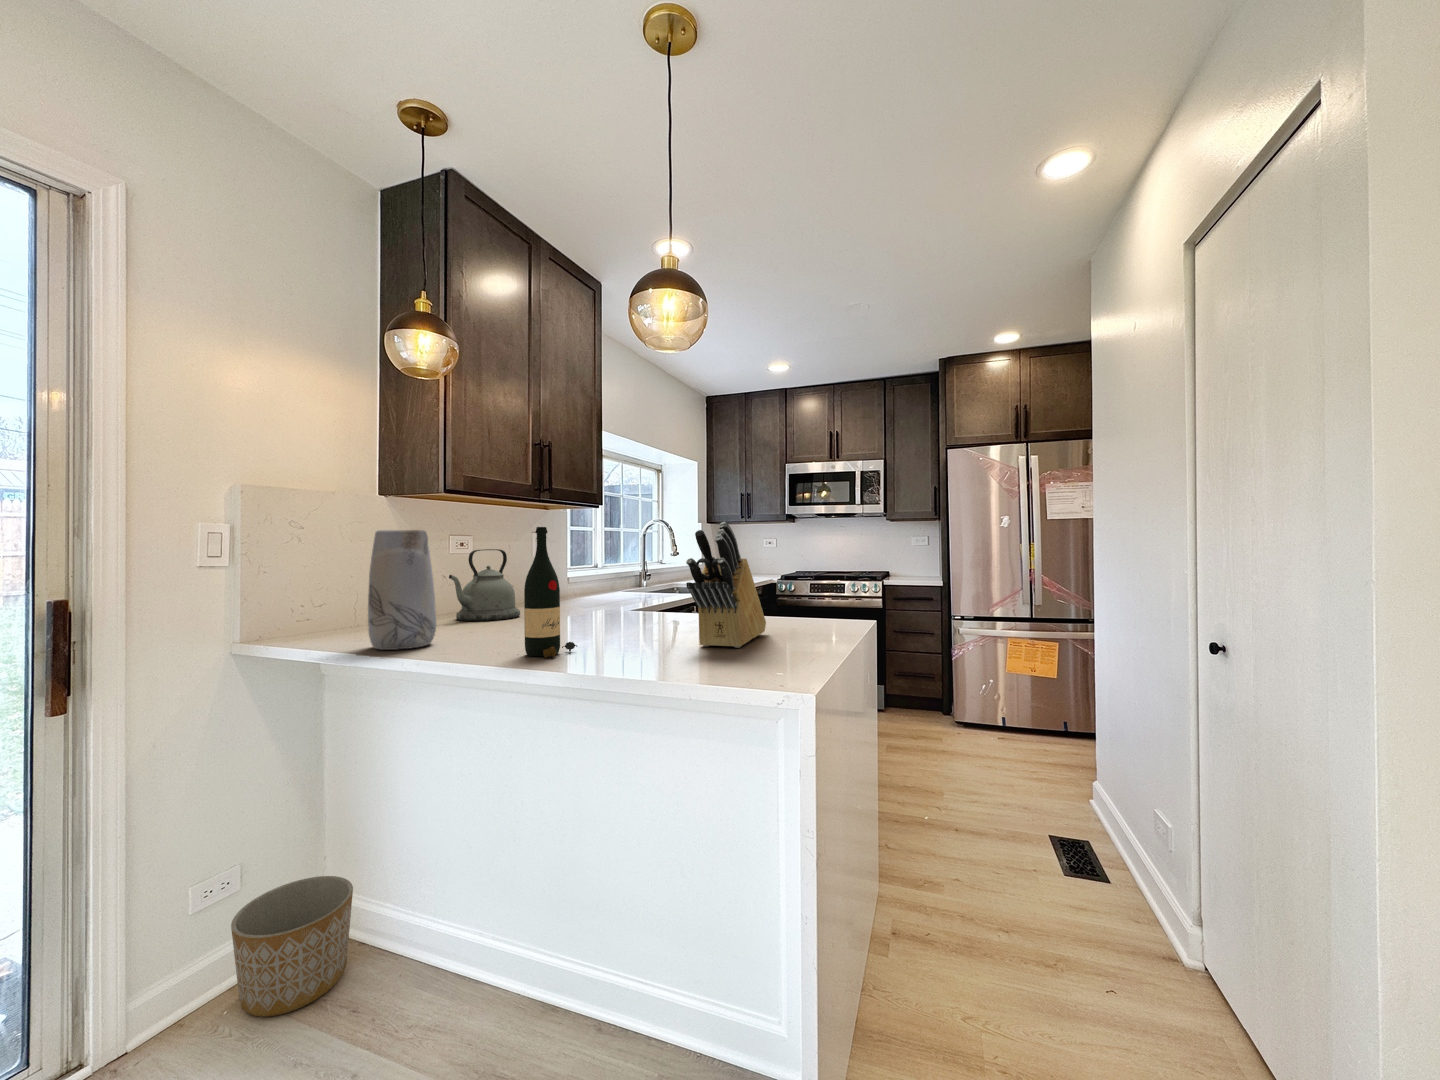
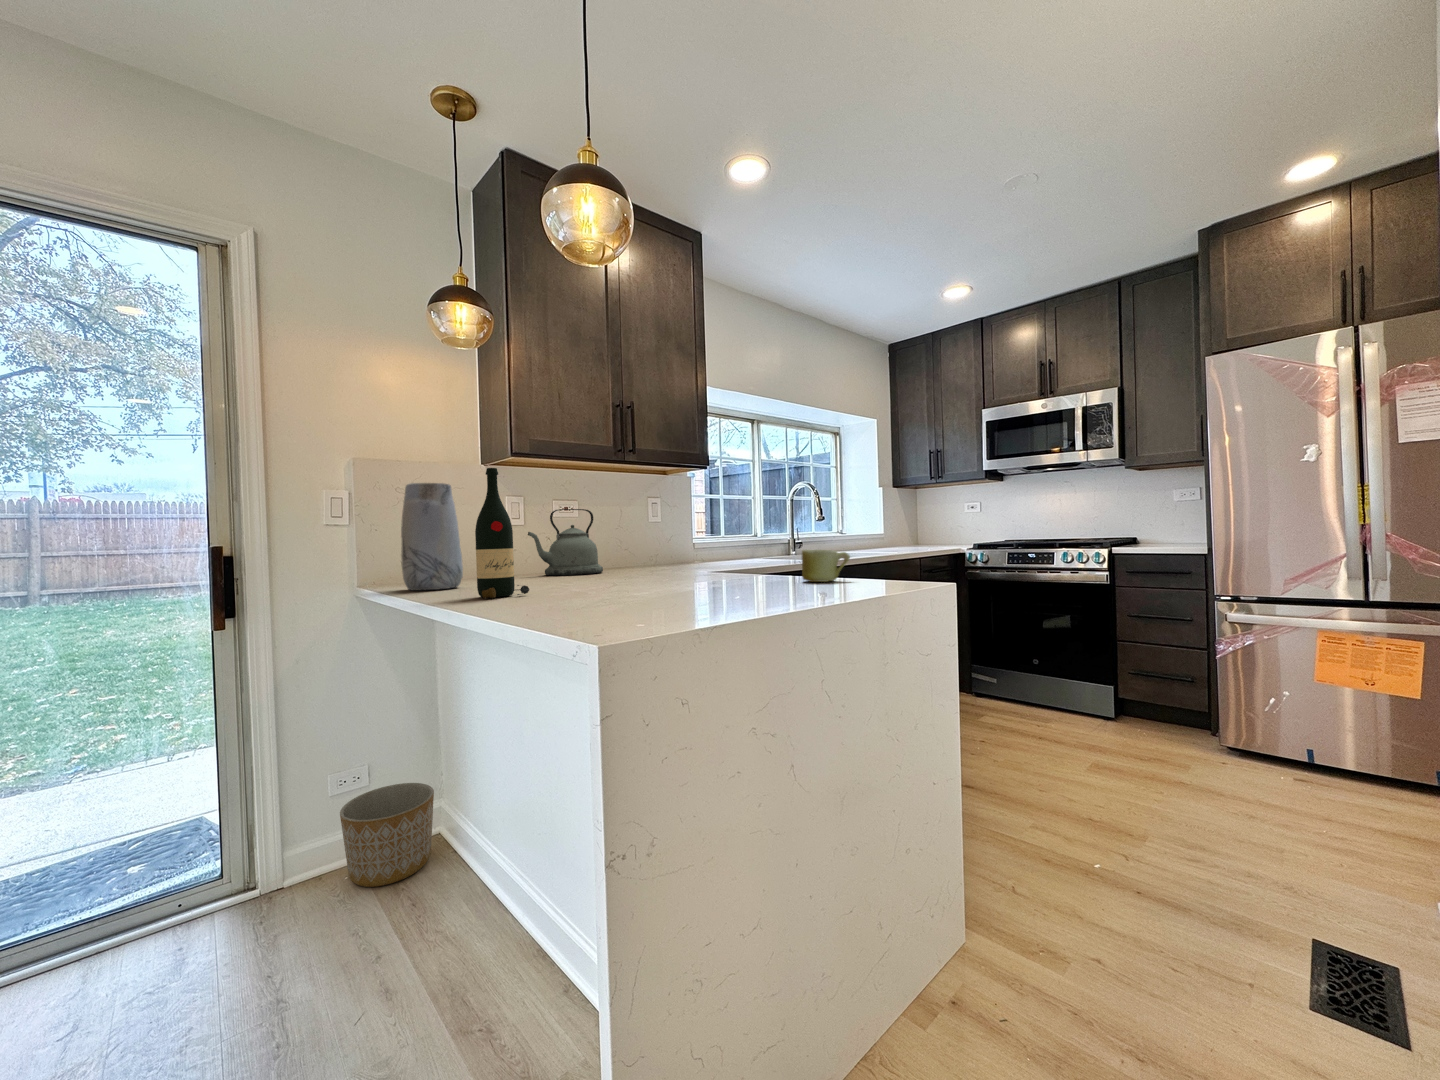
knife block: present [686,522,766,648] -> none [606,447,759,597]
mug: none [773,598,811,626] -> present [802,550,850,582]

